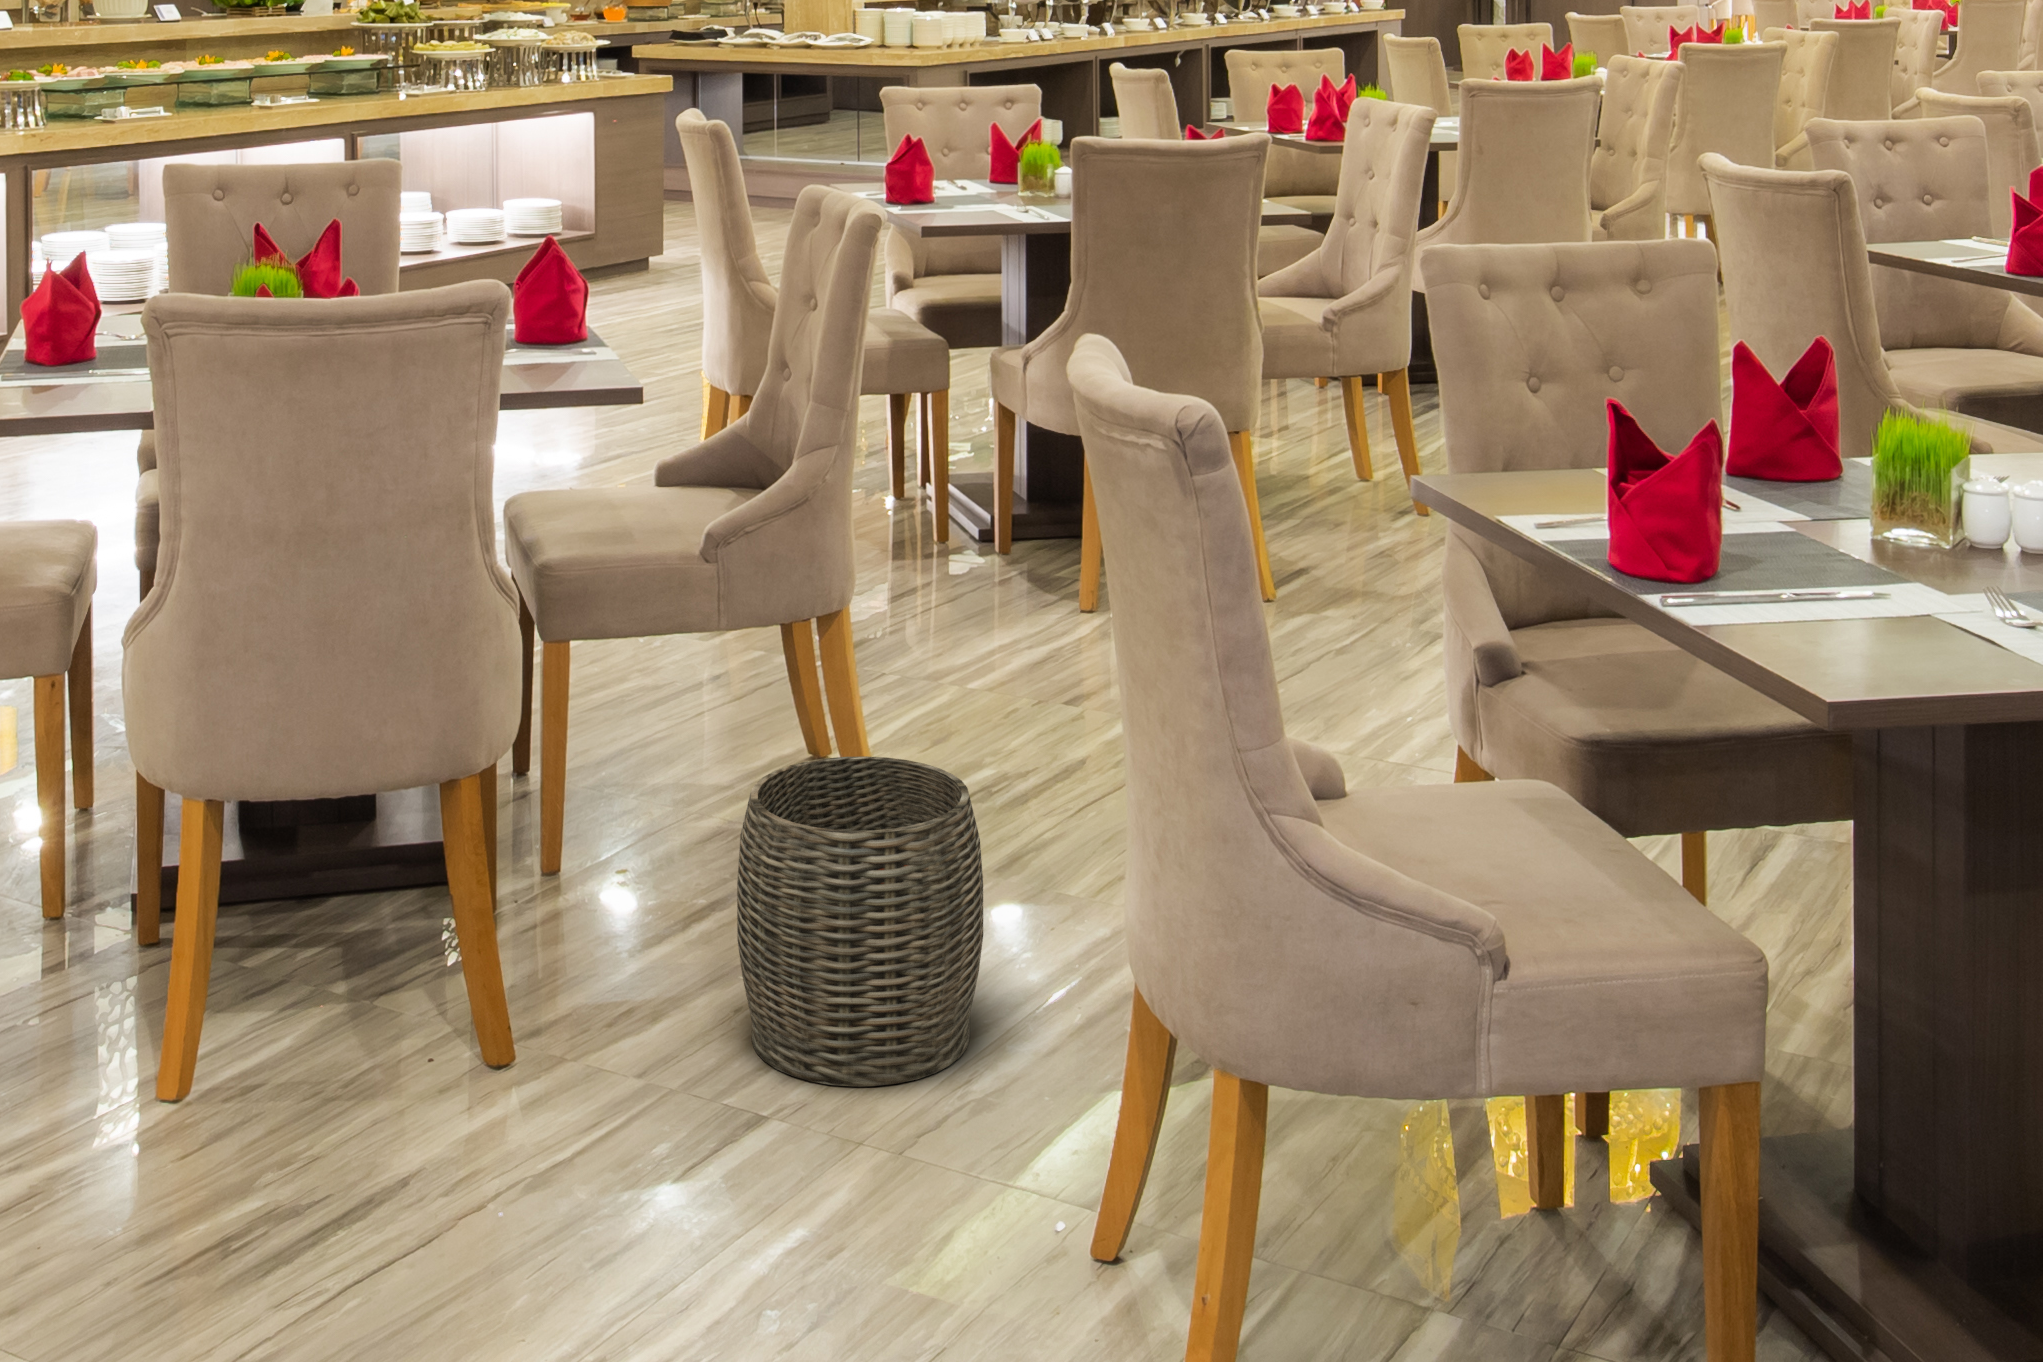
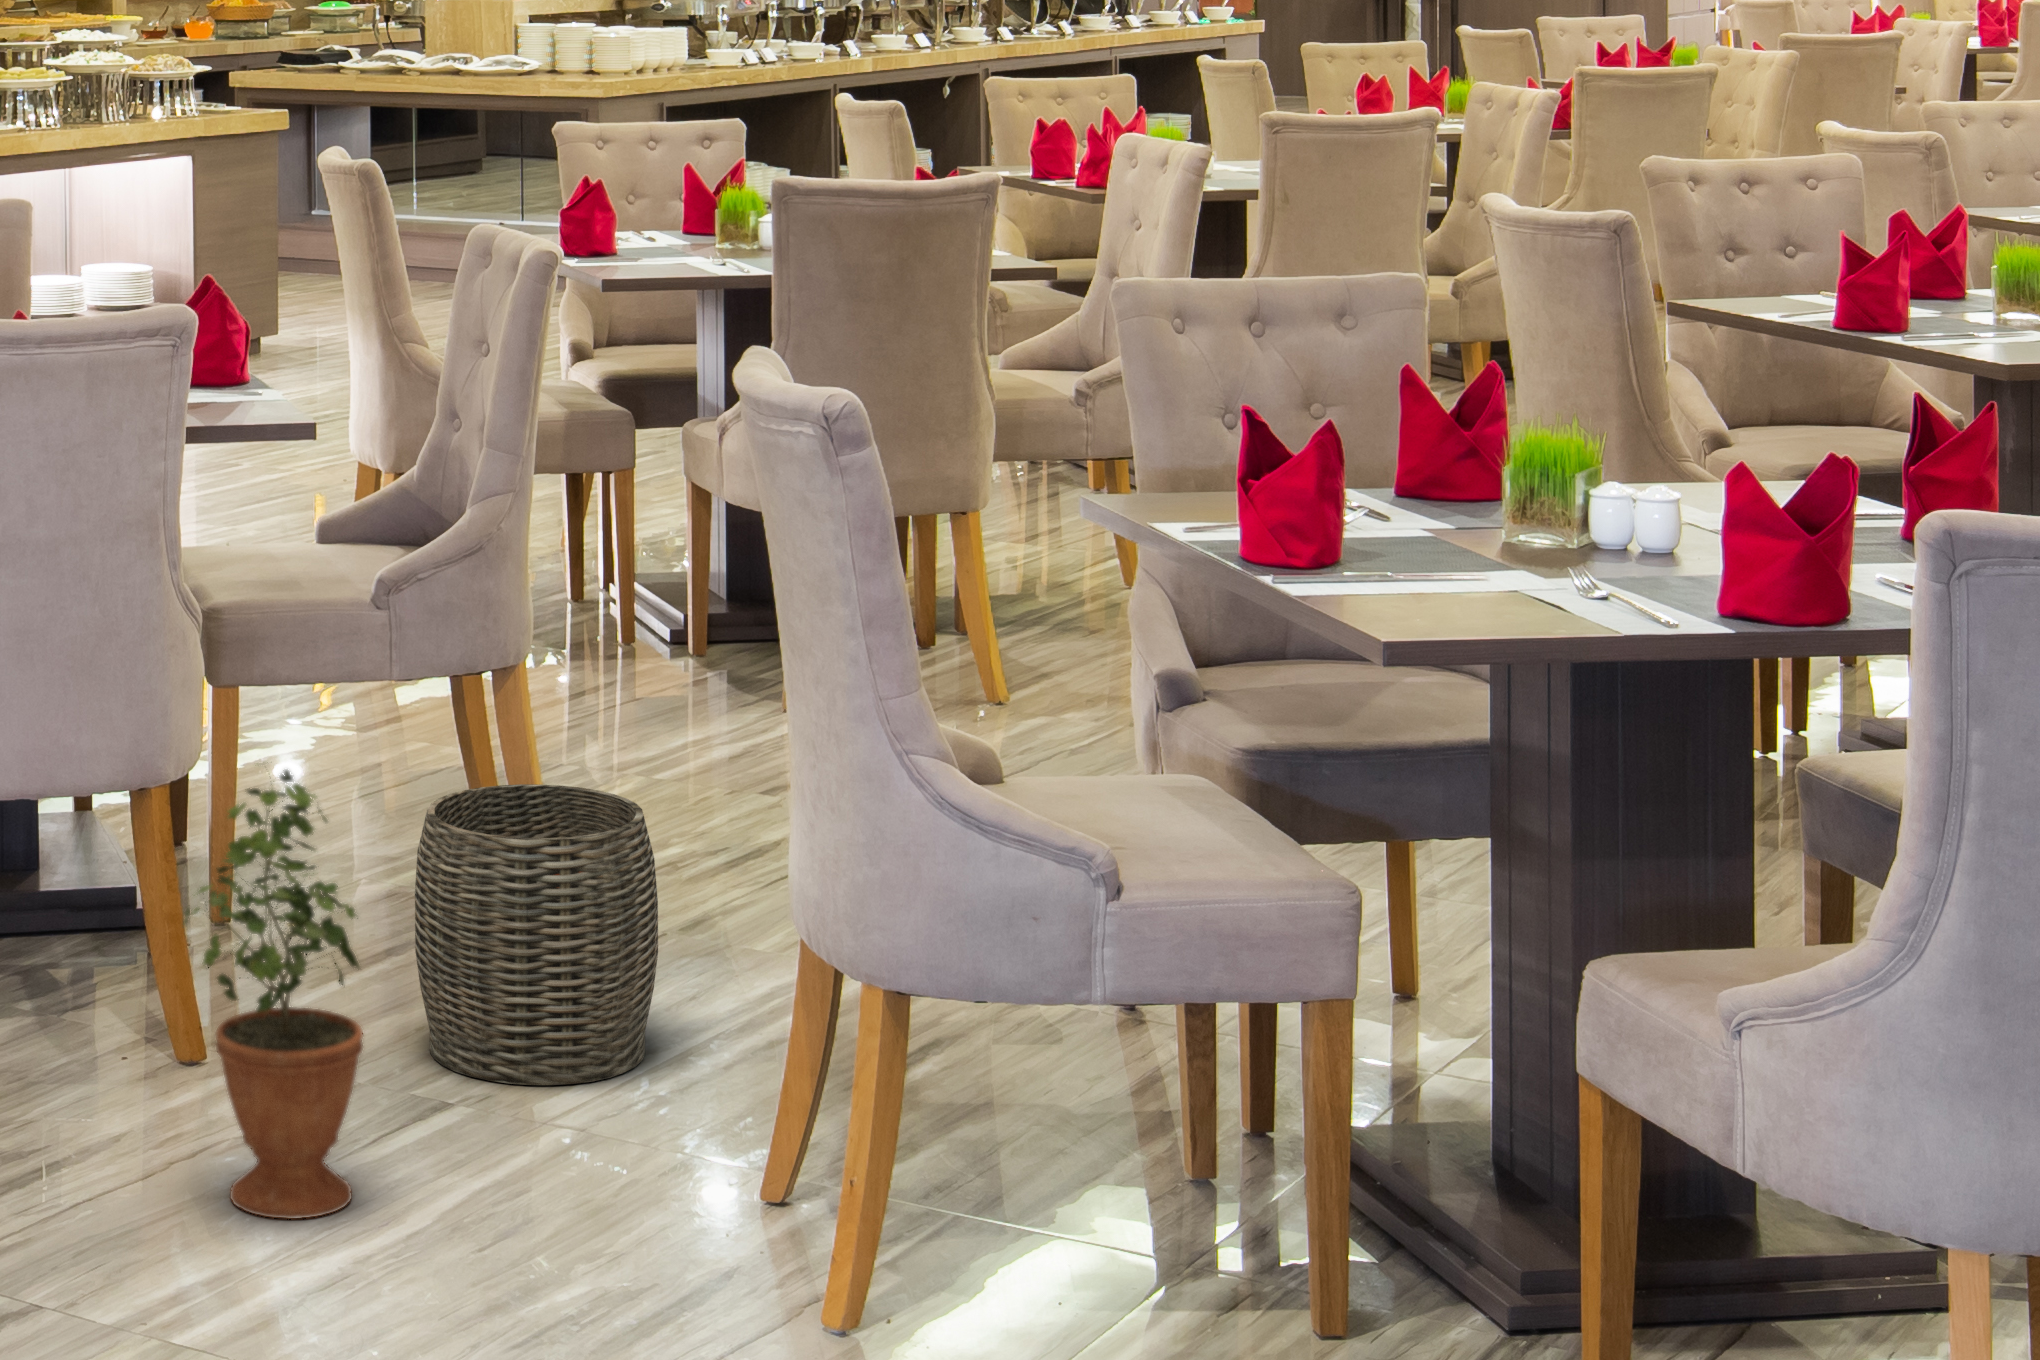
potted plant: none [472,785,670,1301] -> present [183,770,363,1219]

